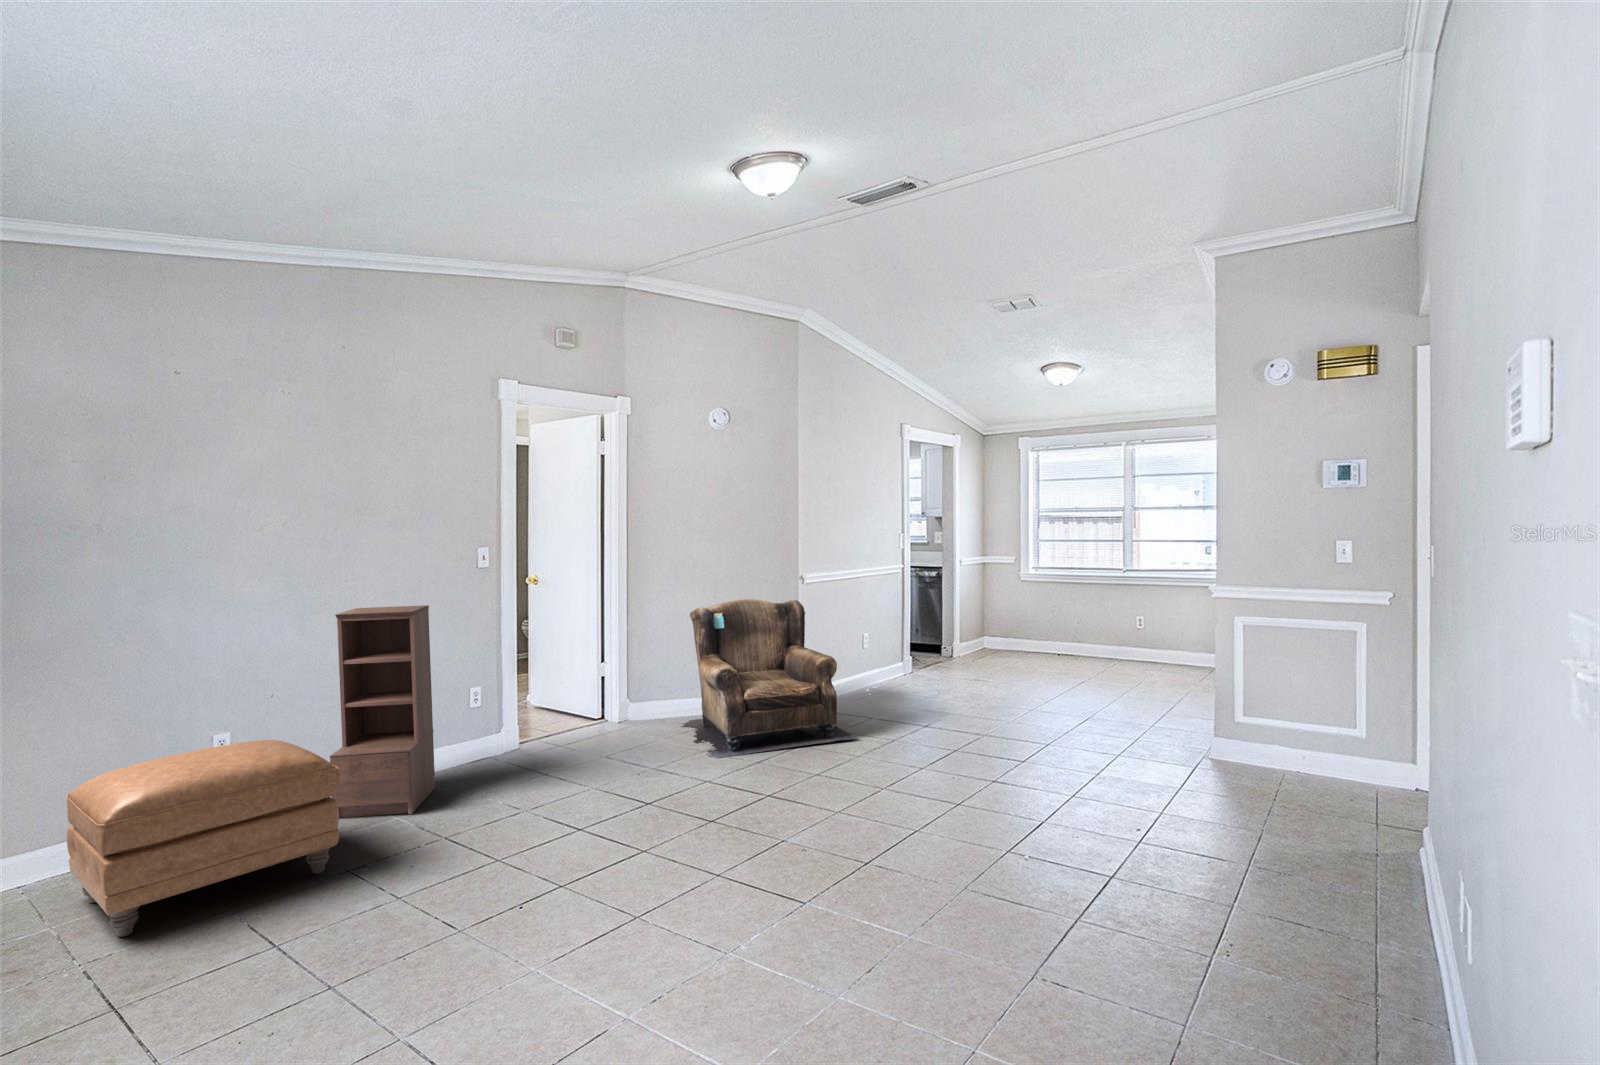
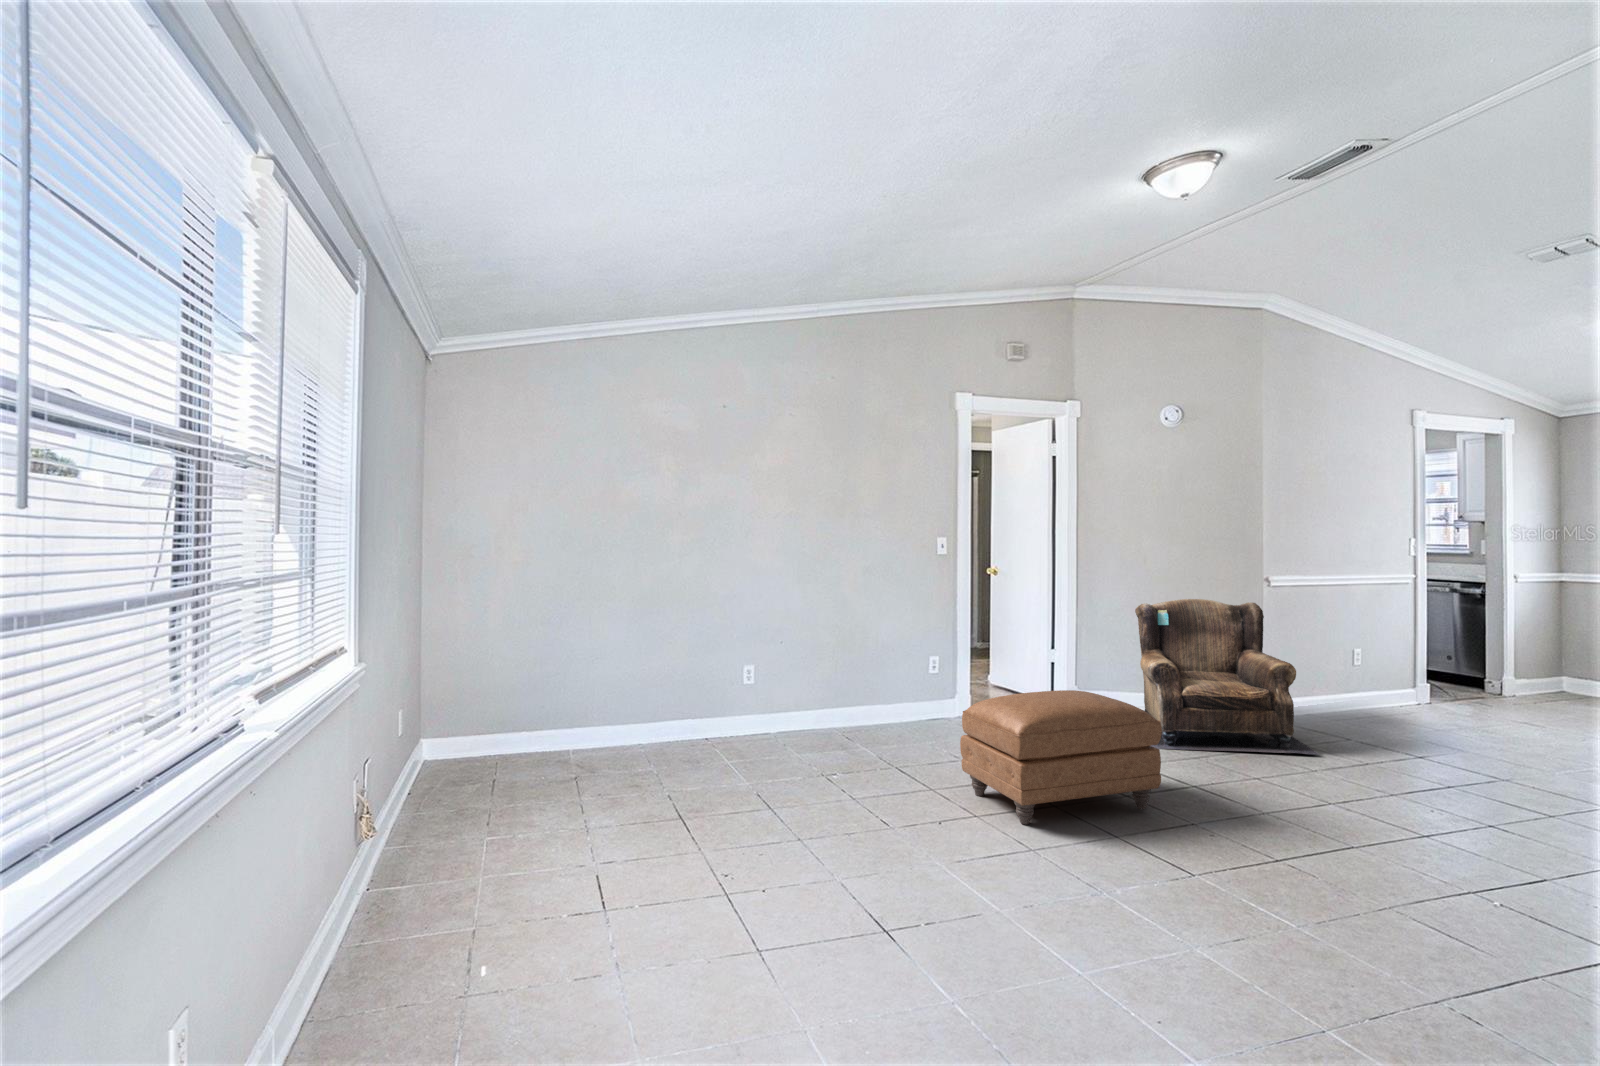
bookshelf: present [330,605,435,818] -> none [820,583,897,746]
ottoman: present [66,740,340,937] -> present [960,690,1162,825]

